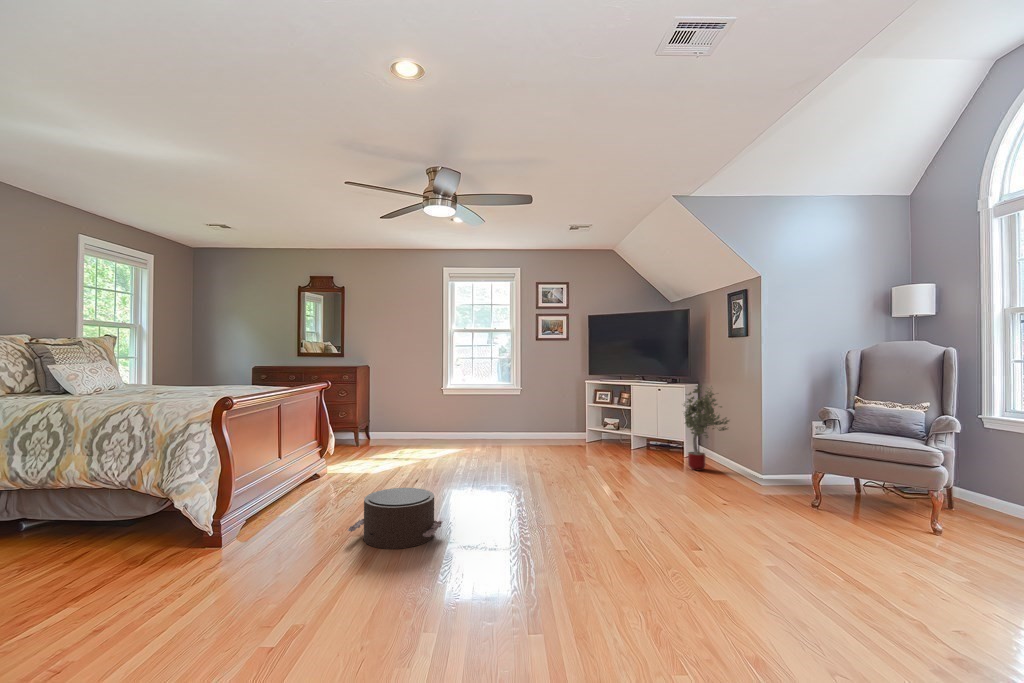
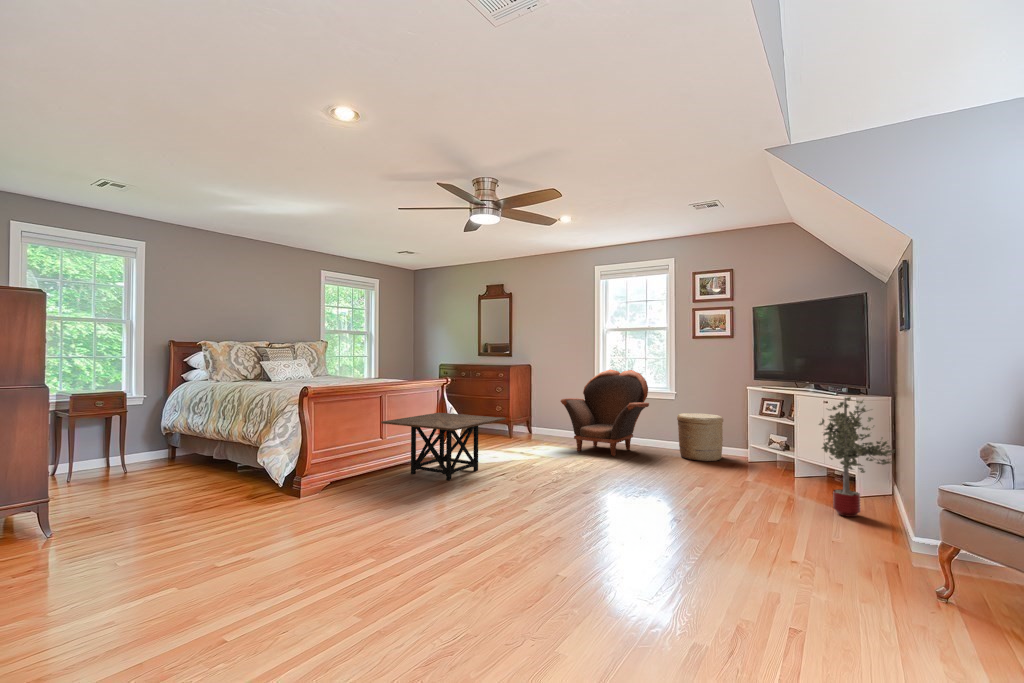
armchair: none [426,368,505,449] -> present [561,369,649,456]
woven basket: none [530,405,566,445] -> present [677,413,723,461]
side table: none [285,421,411,493] -> present [381,413,506,480]
pouf: present [348,488,442,549] -> none [361,475,436,527]

